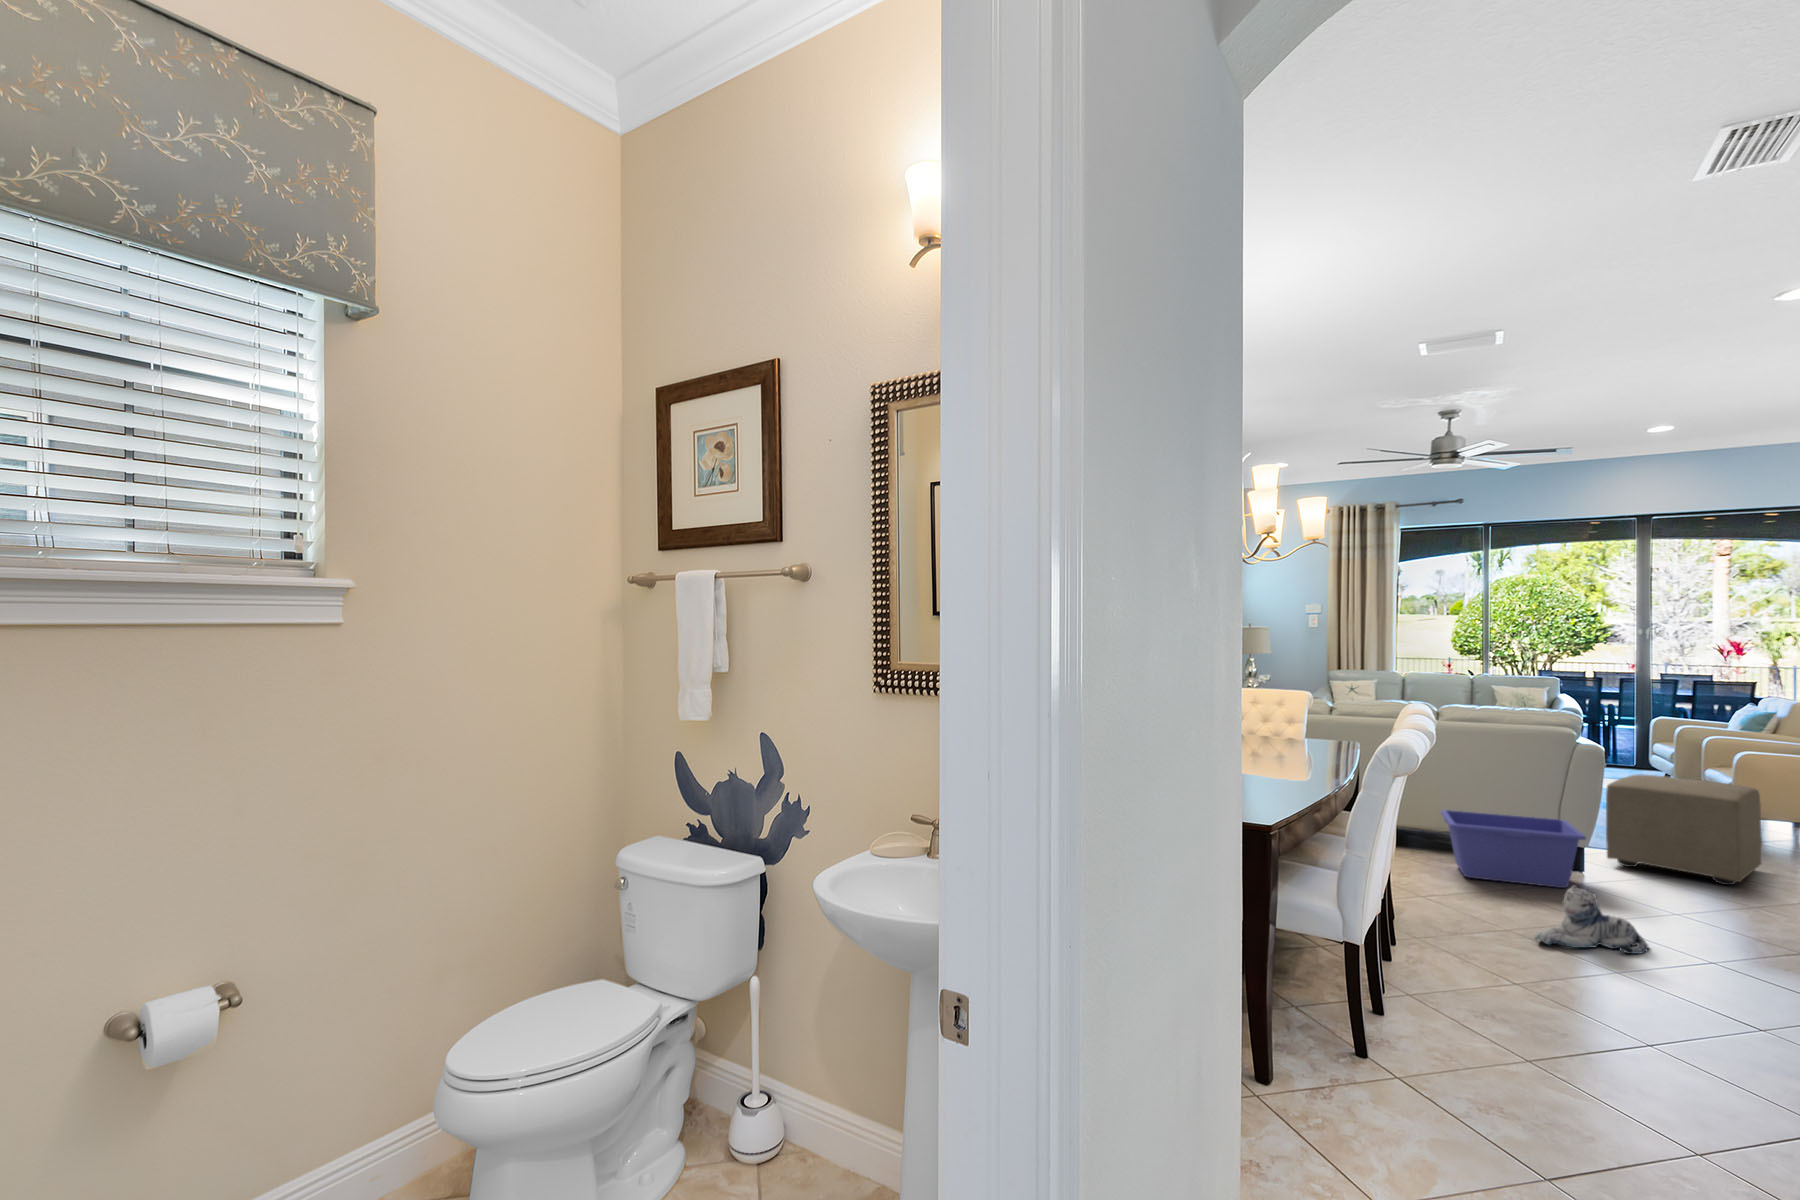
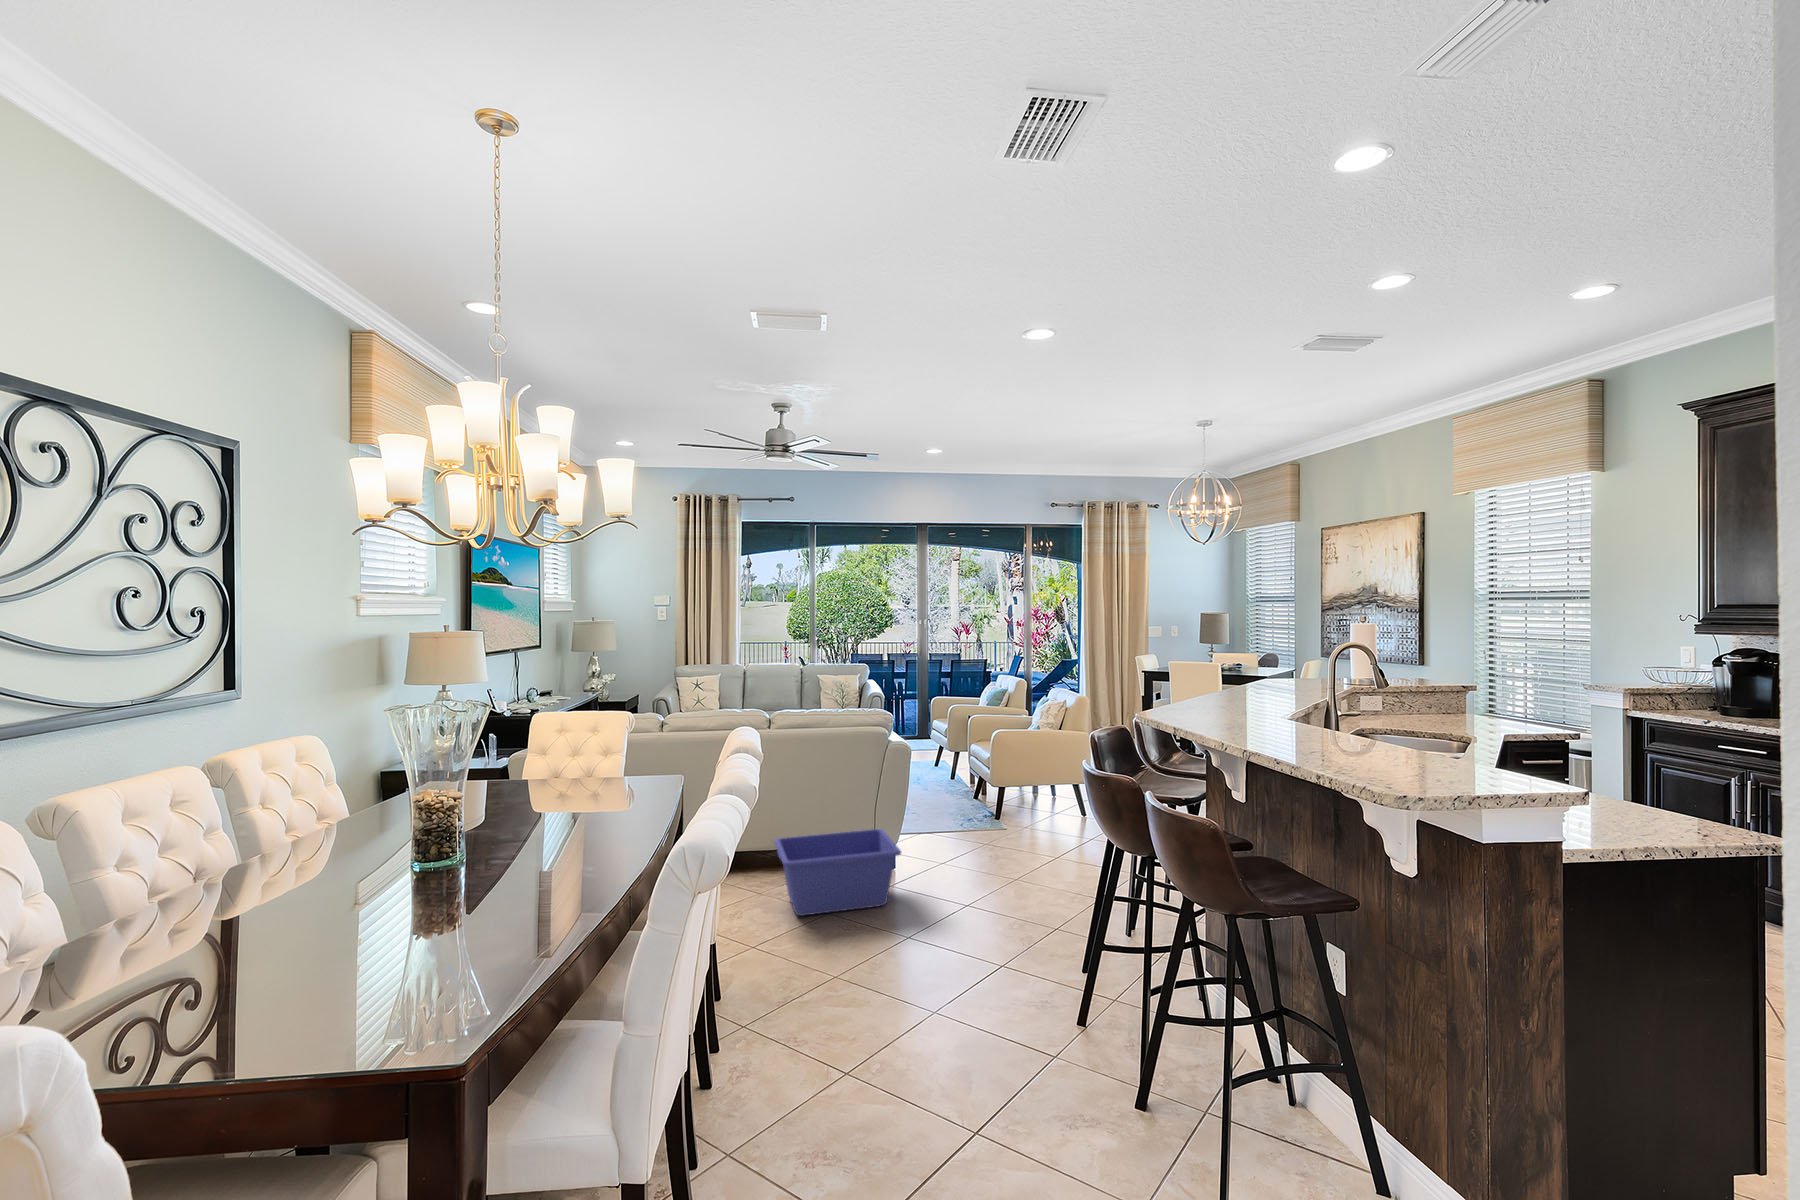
ottoman: present [1606,774,1762,885] -> none [911,763,1012,863]
plush toy: present [1534,886,1648,954] -> none [866,937,961,1017]

